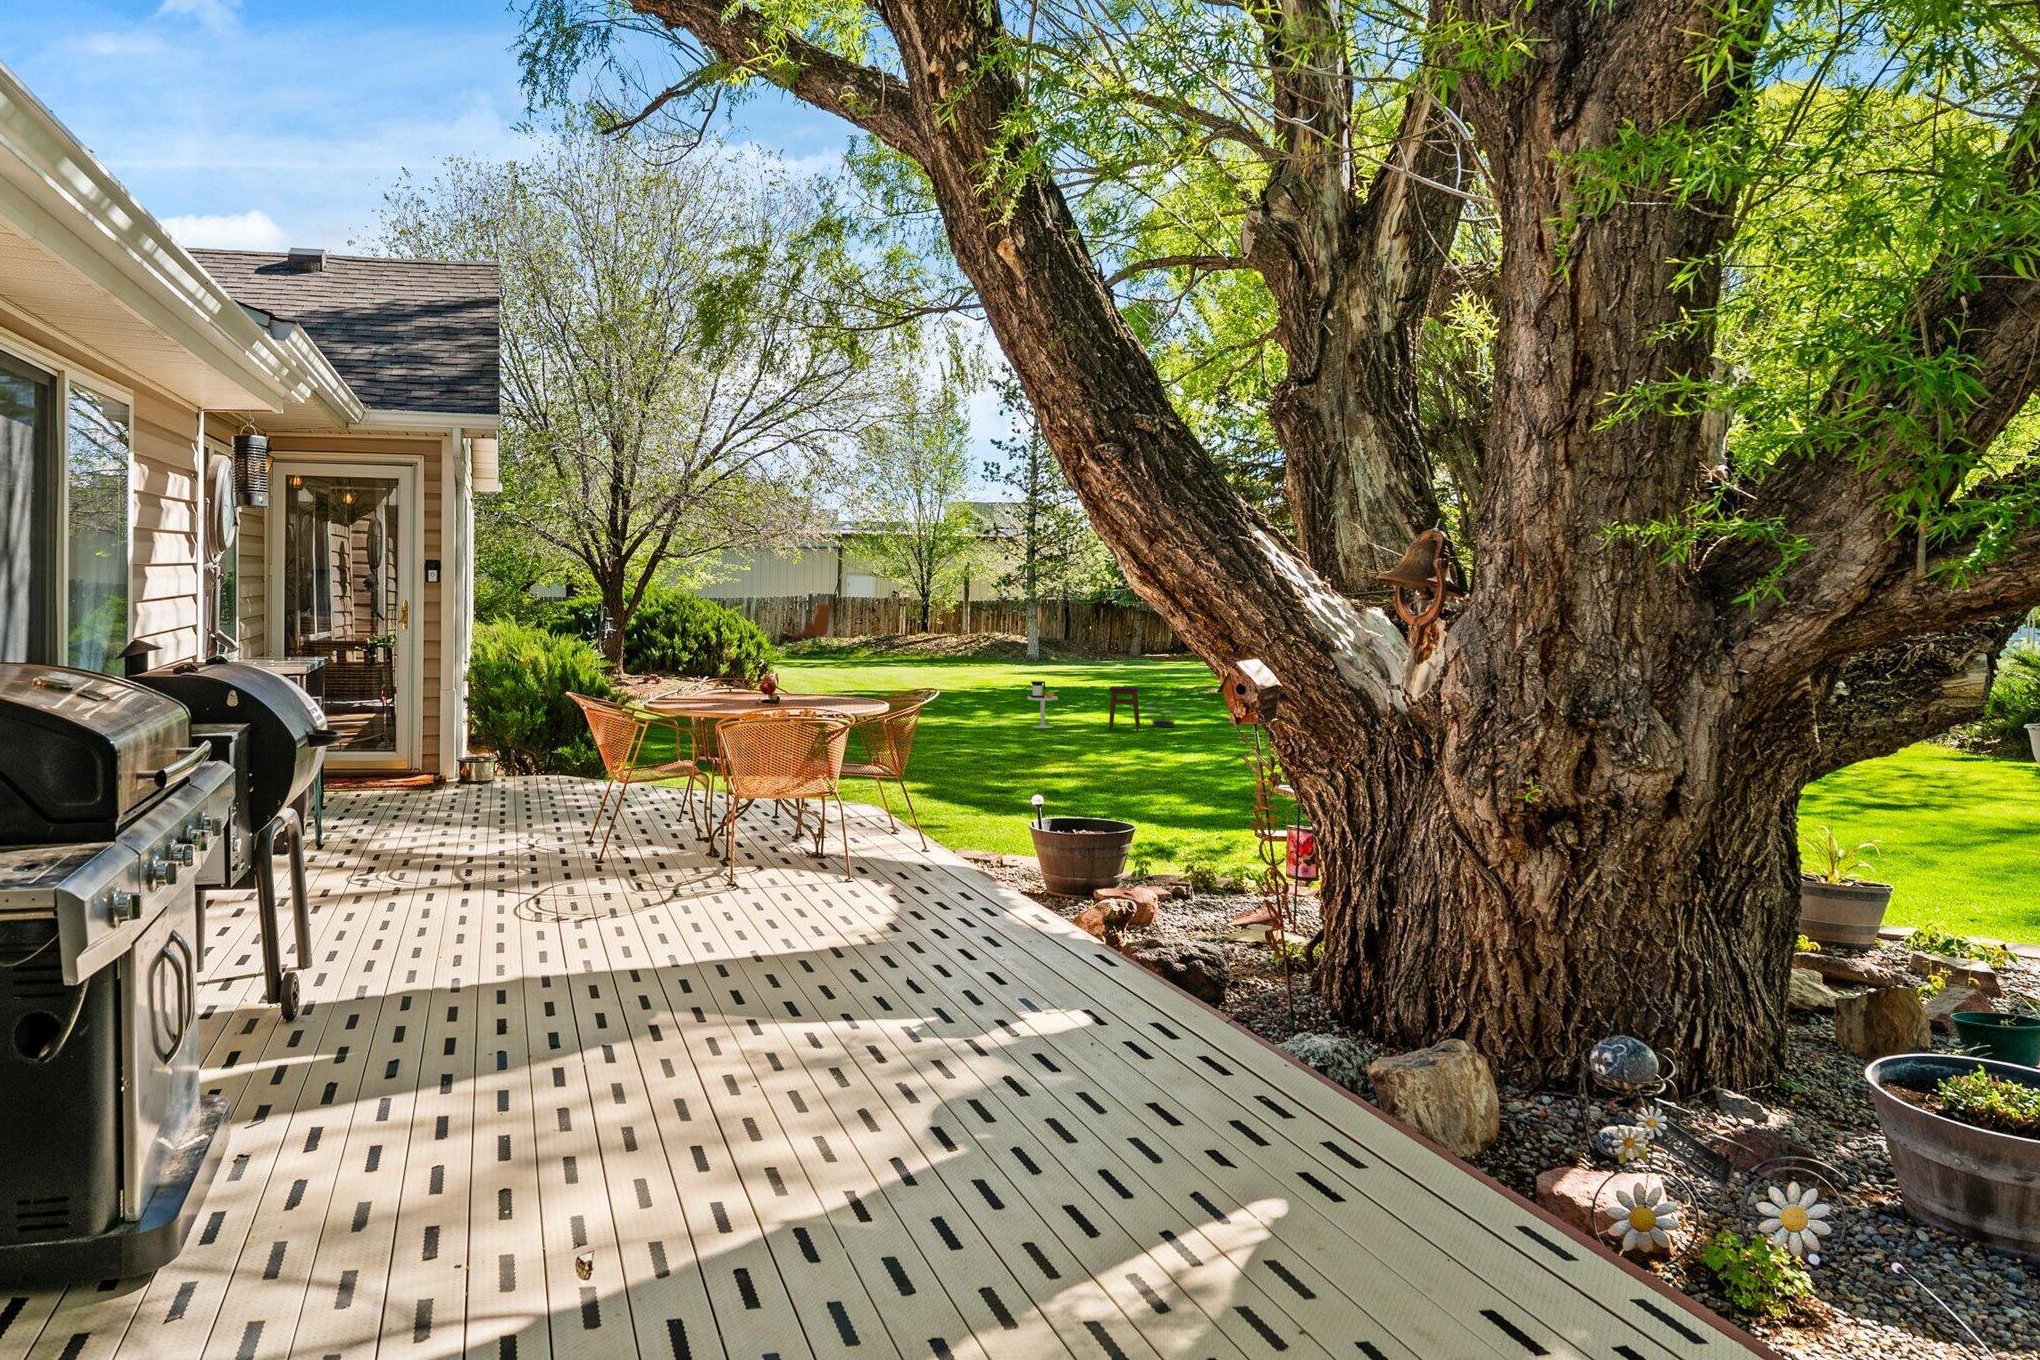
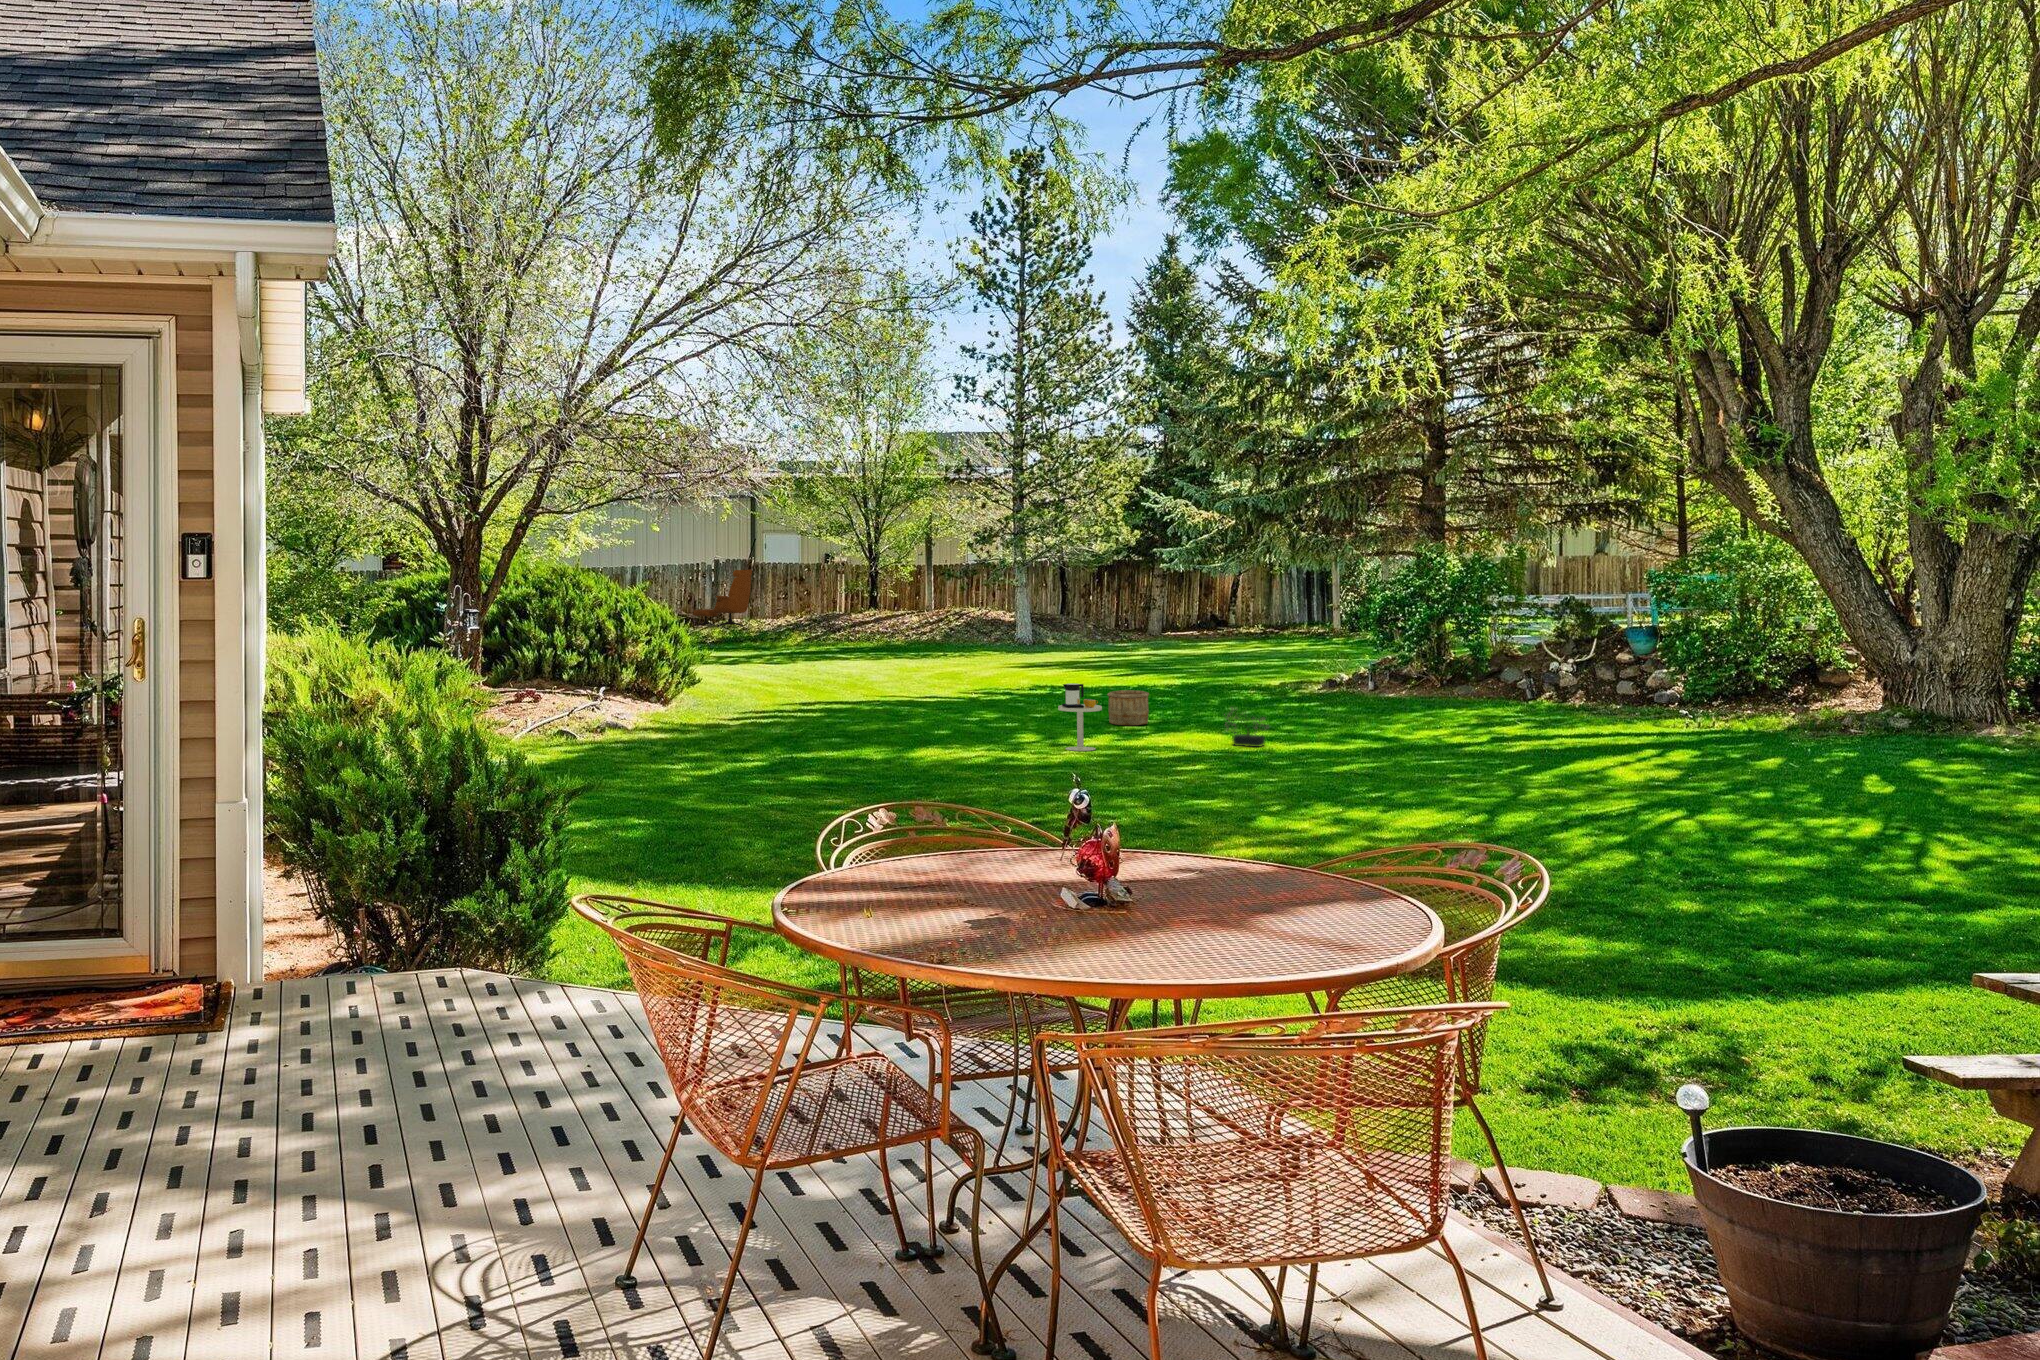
stool: present [1109,687,1140,731] -> none [1176,690,1218,754]
wooden bucket: none [1070,689,1100,714] -> present [1107,690,1149,725]

